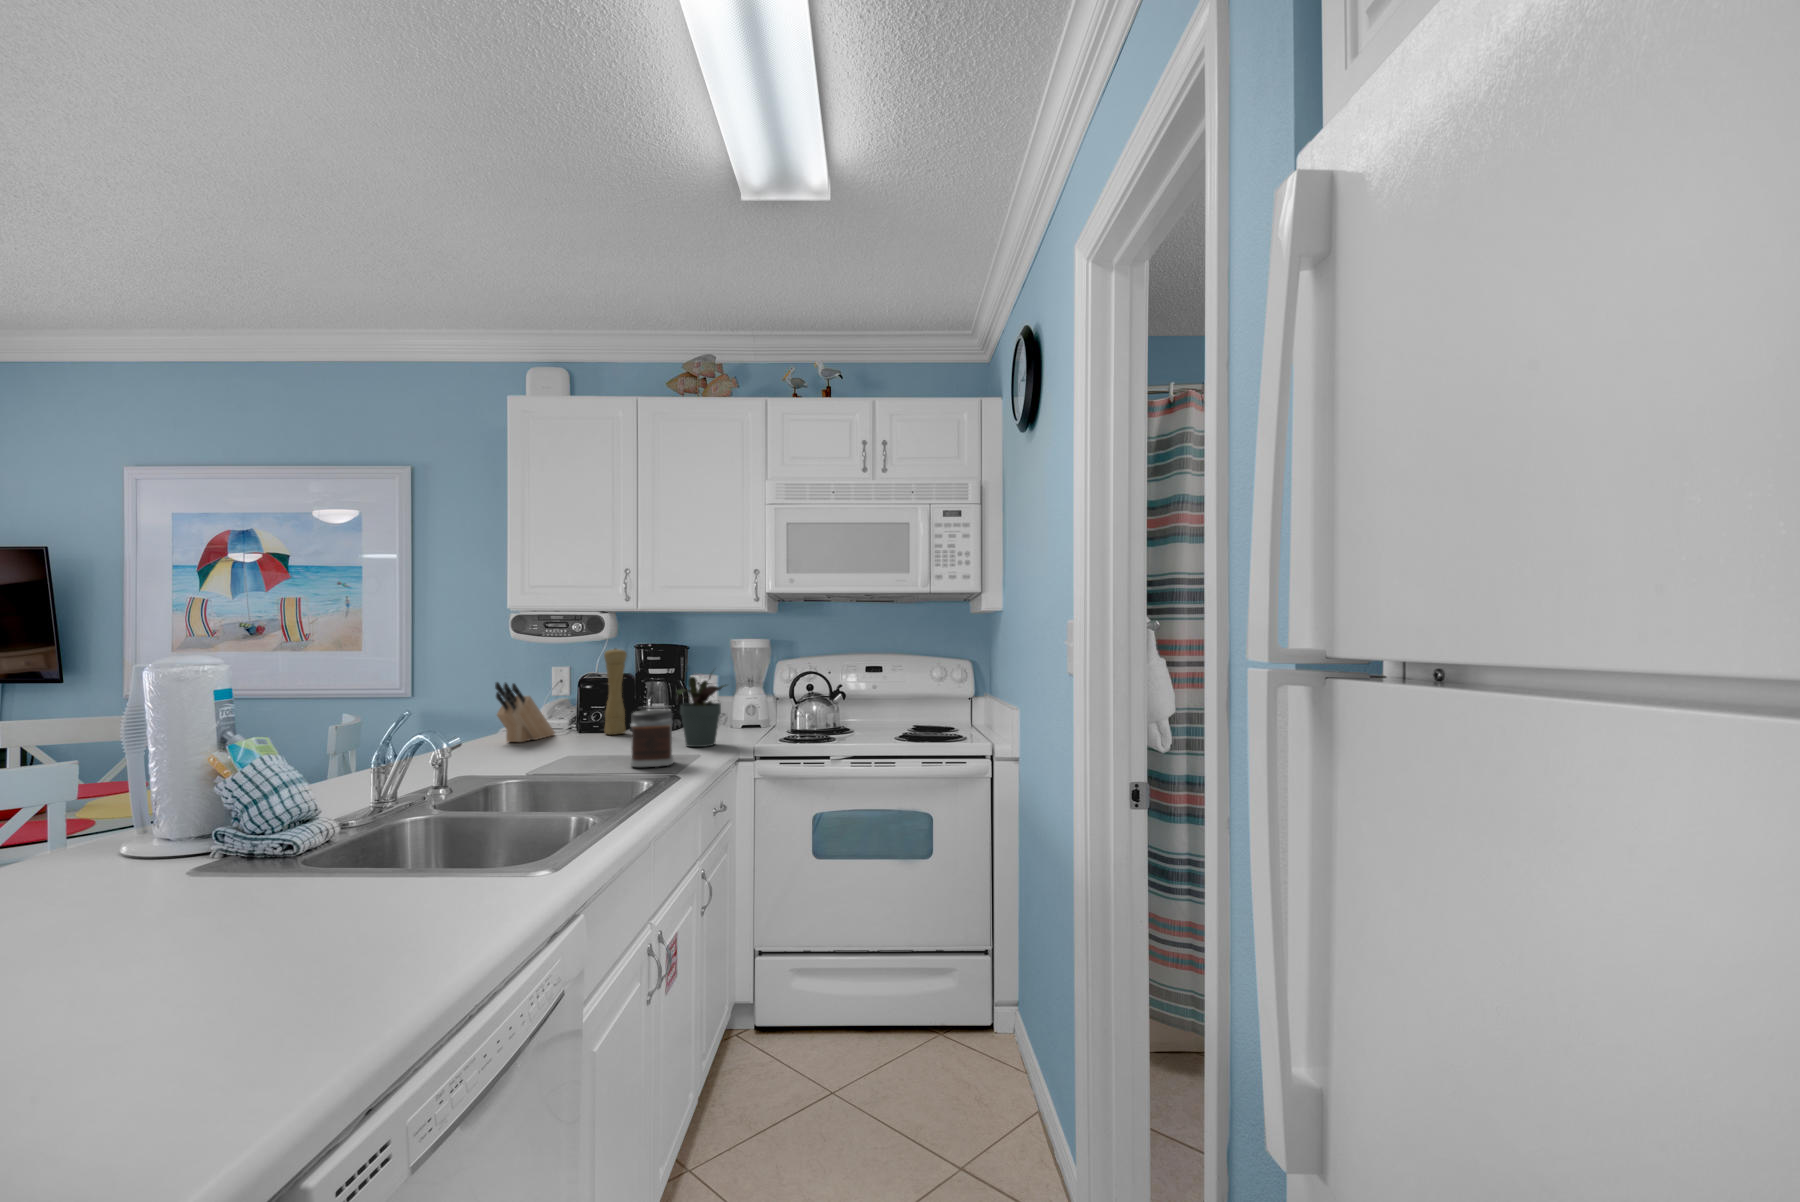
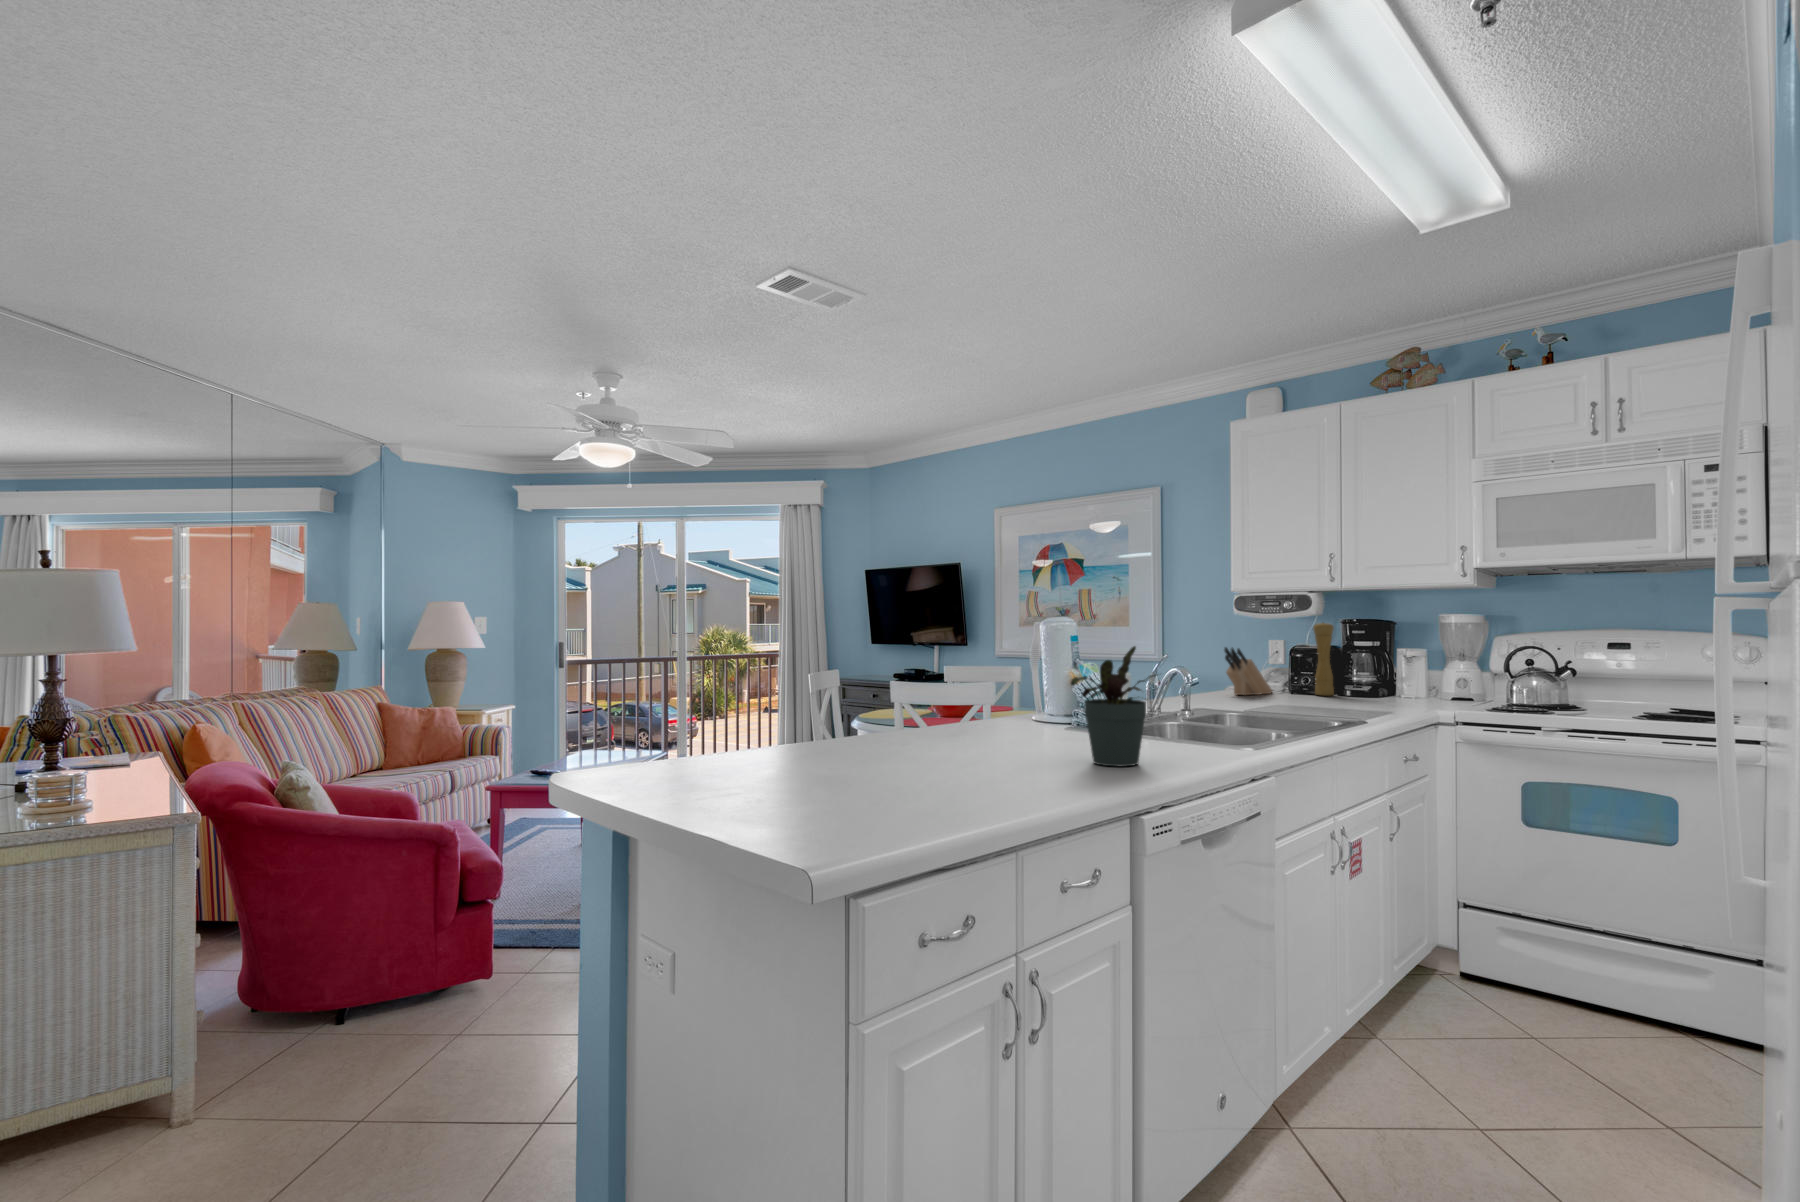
potted plant: present [676,675,725,747] -> present [1071,646,1155,766]
jar: present [630,709,674,767] -> none [1332,670,1373,717]

